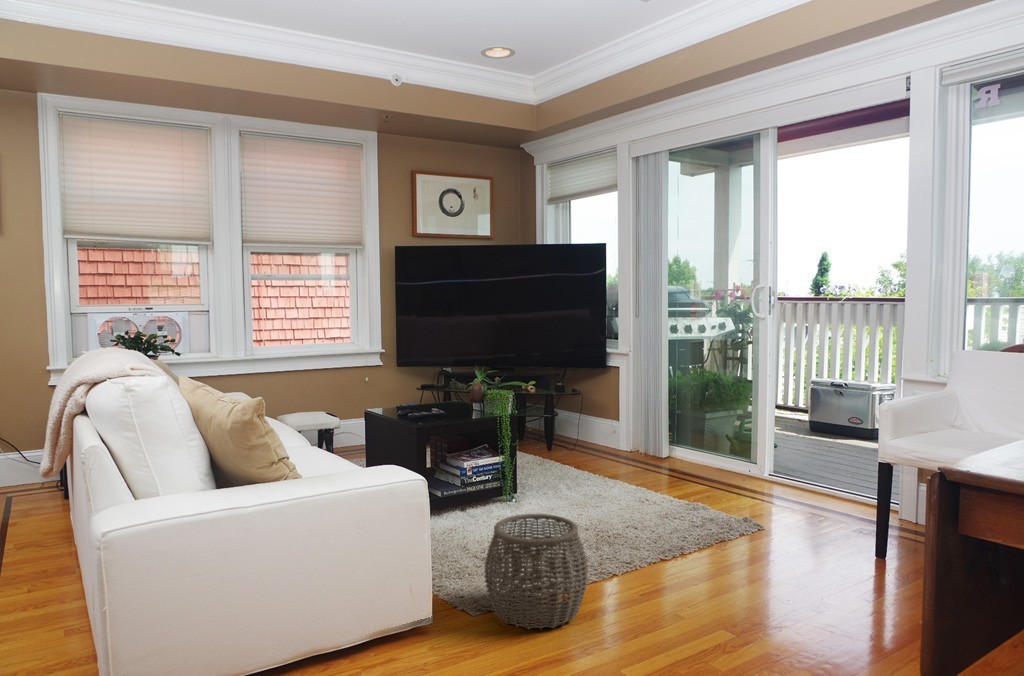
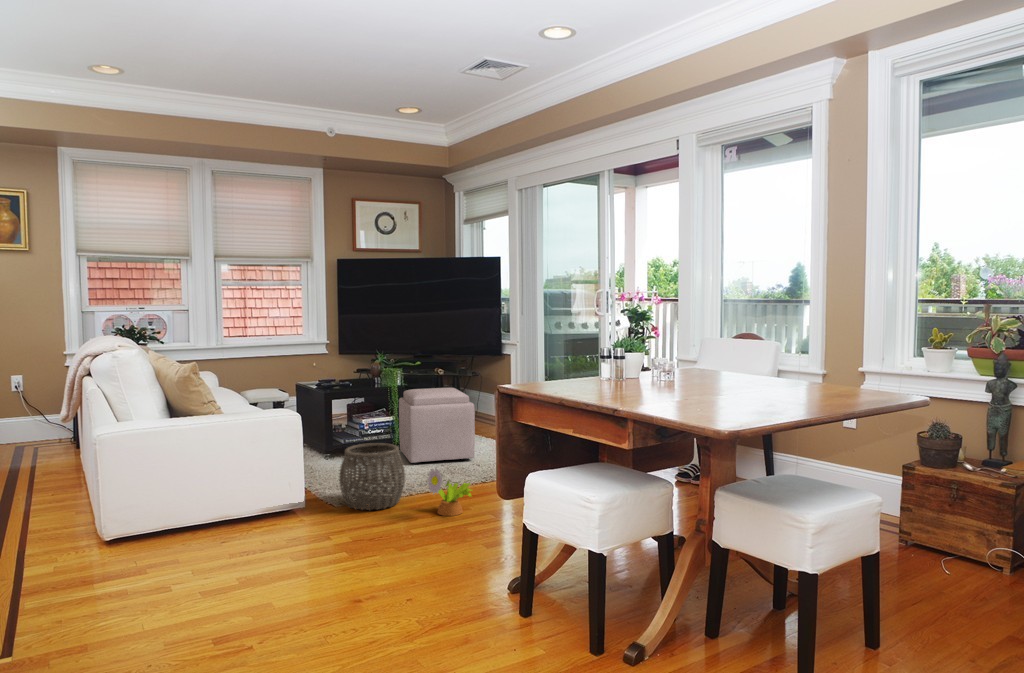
ottoman: none [512,416,629,528] -> present [399,388,475,464]
decorative plant: none [632,561,716,641] -> present [427,468,472,516]

